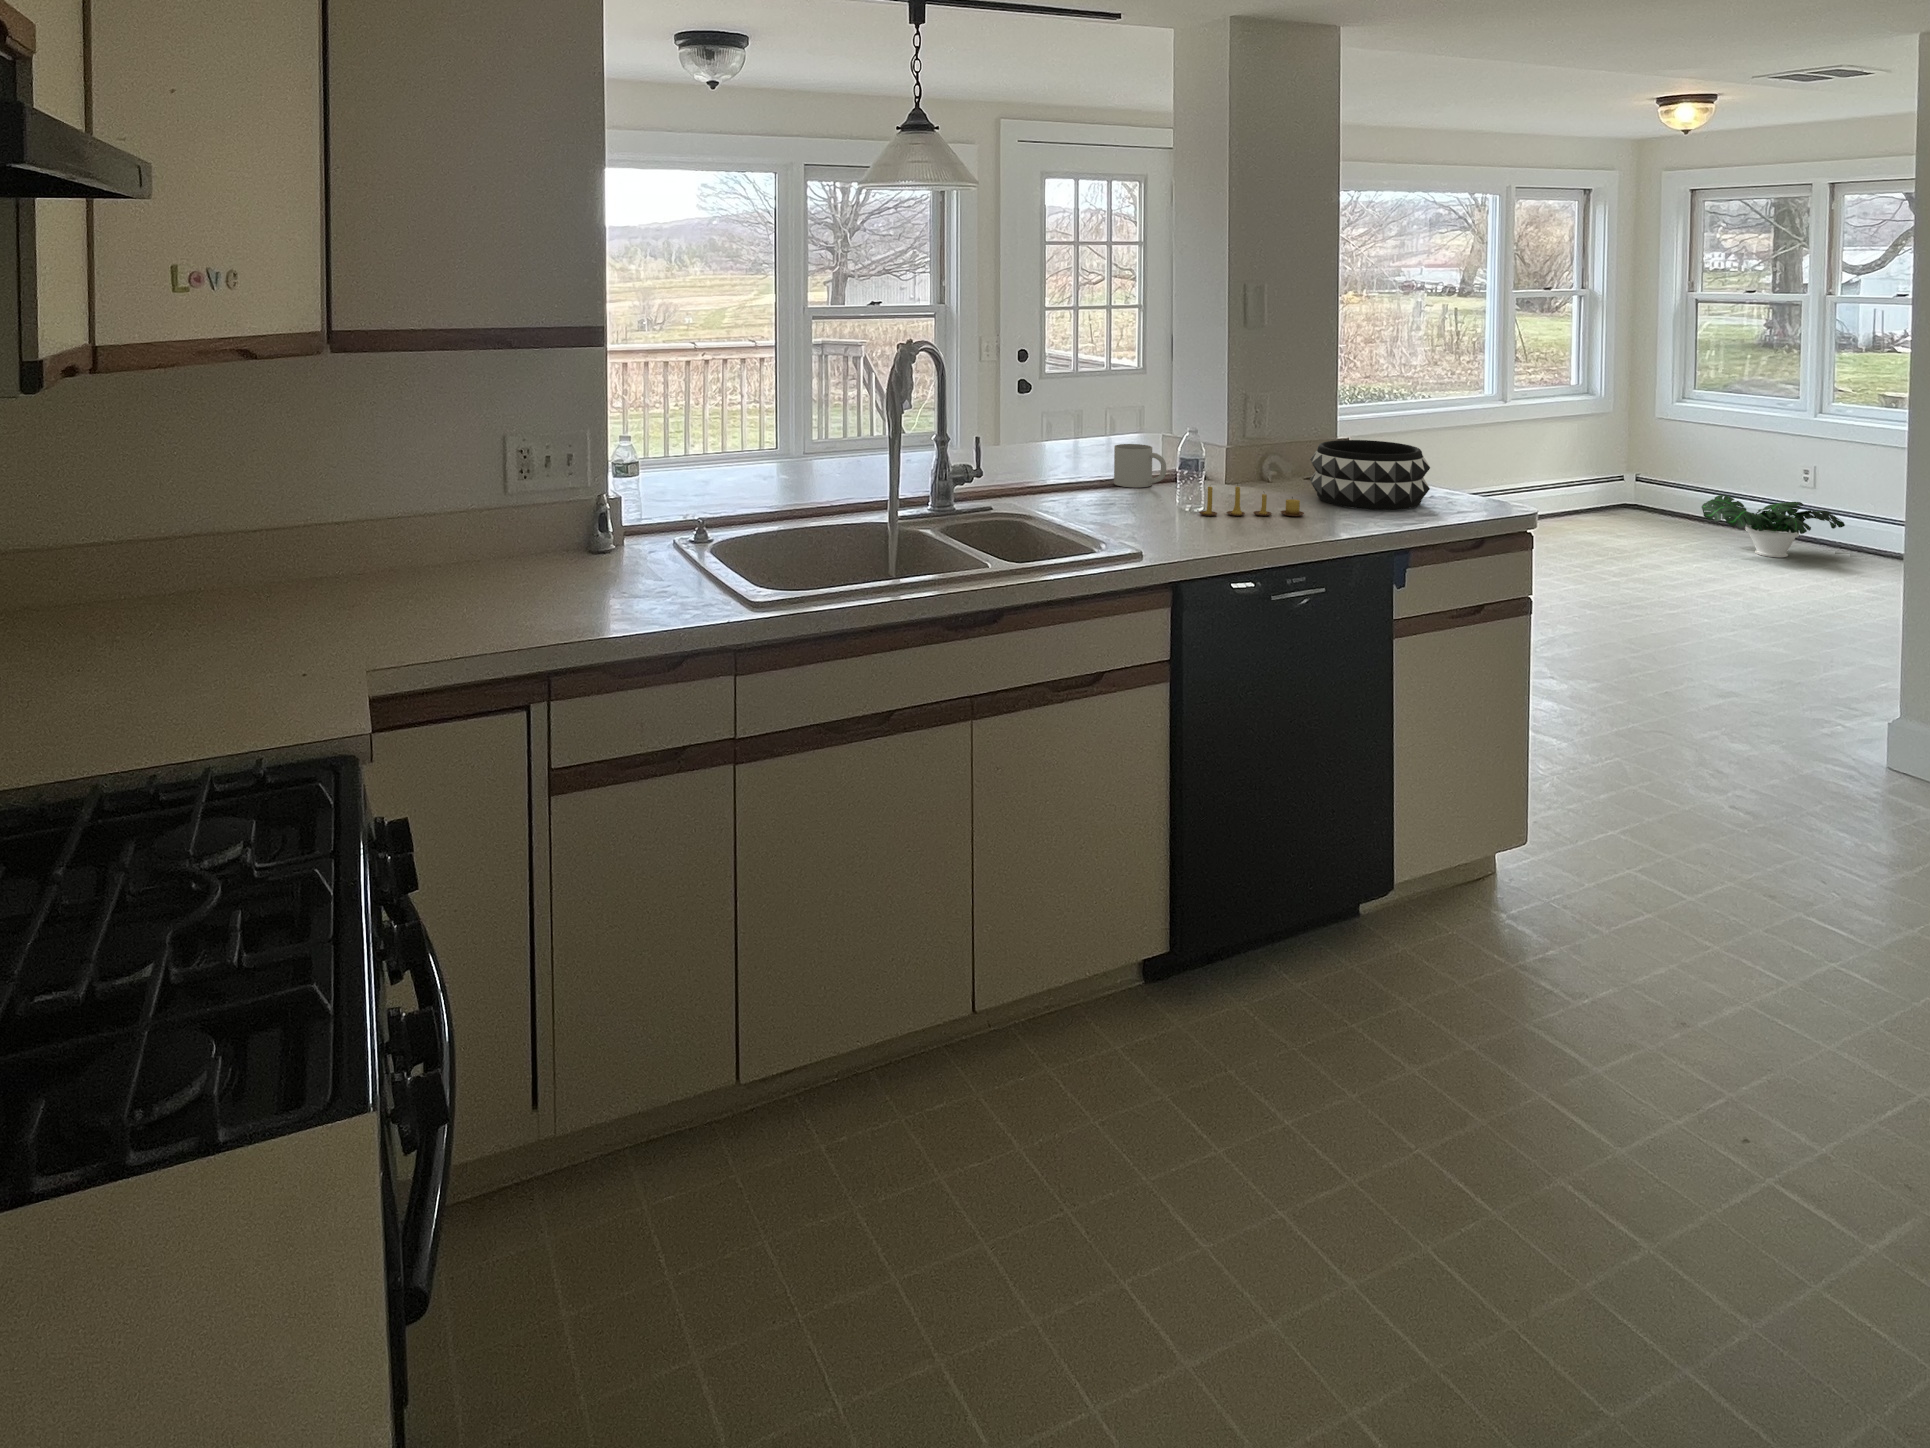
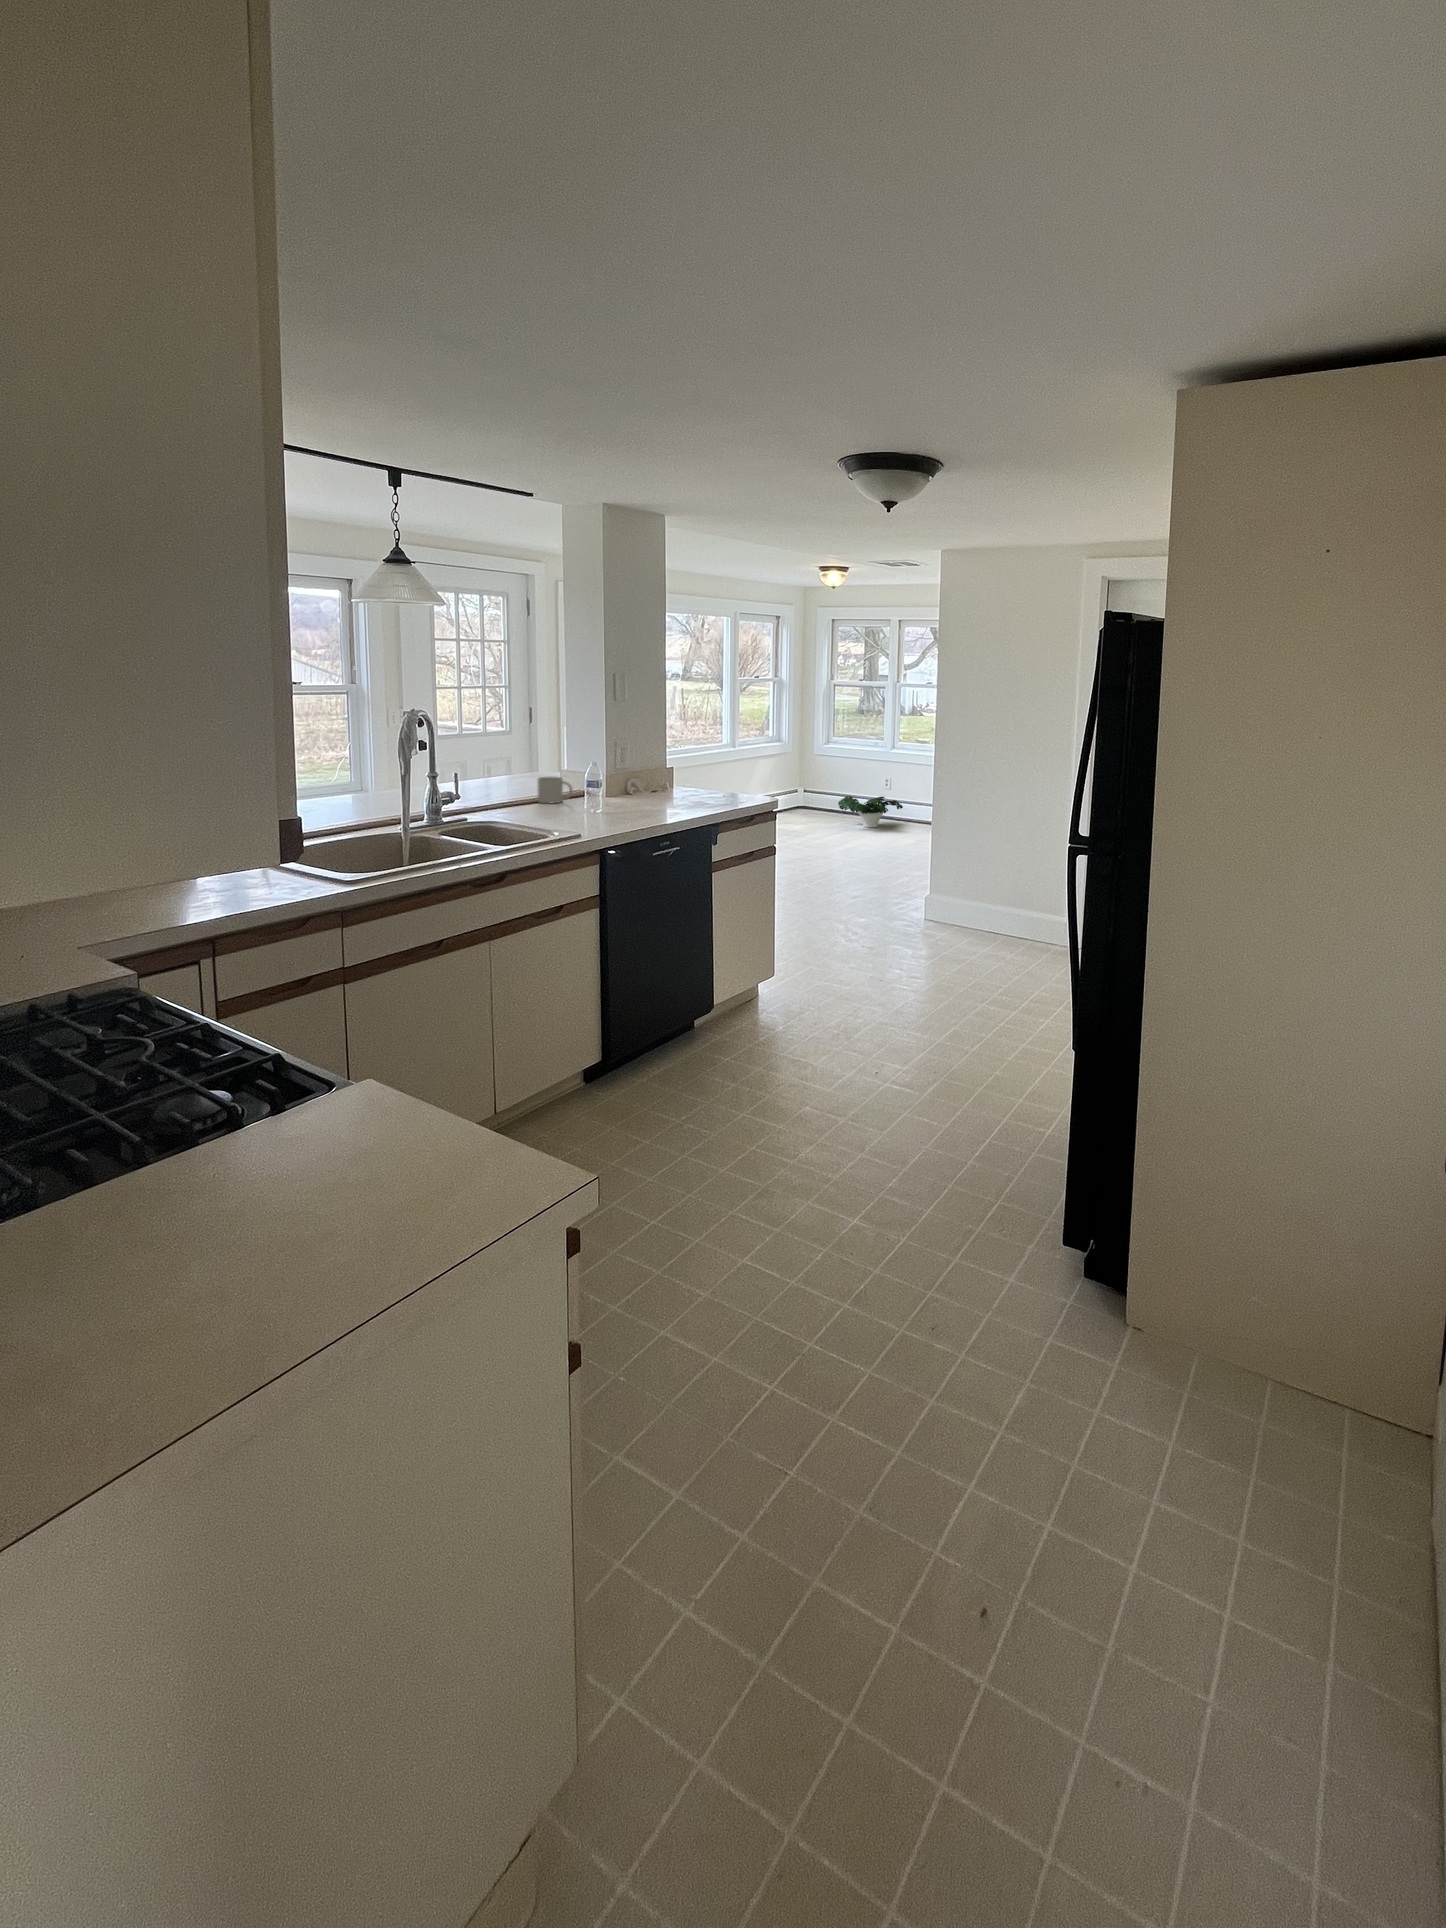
decorative bowl: present [1310,440,1430,510] -> none [659,767,725,805]
candle: present [1199,485,1304,516] -> none [601,795,661,815]

